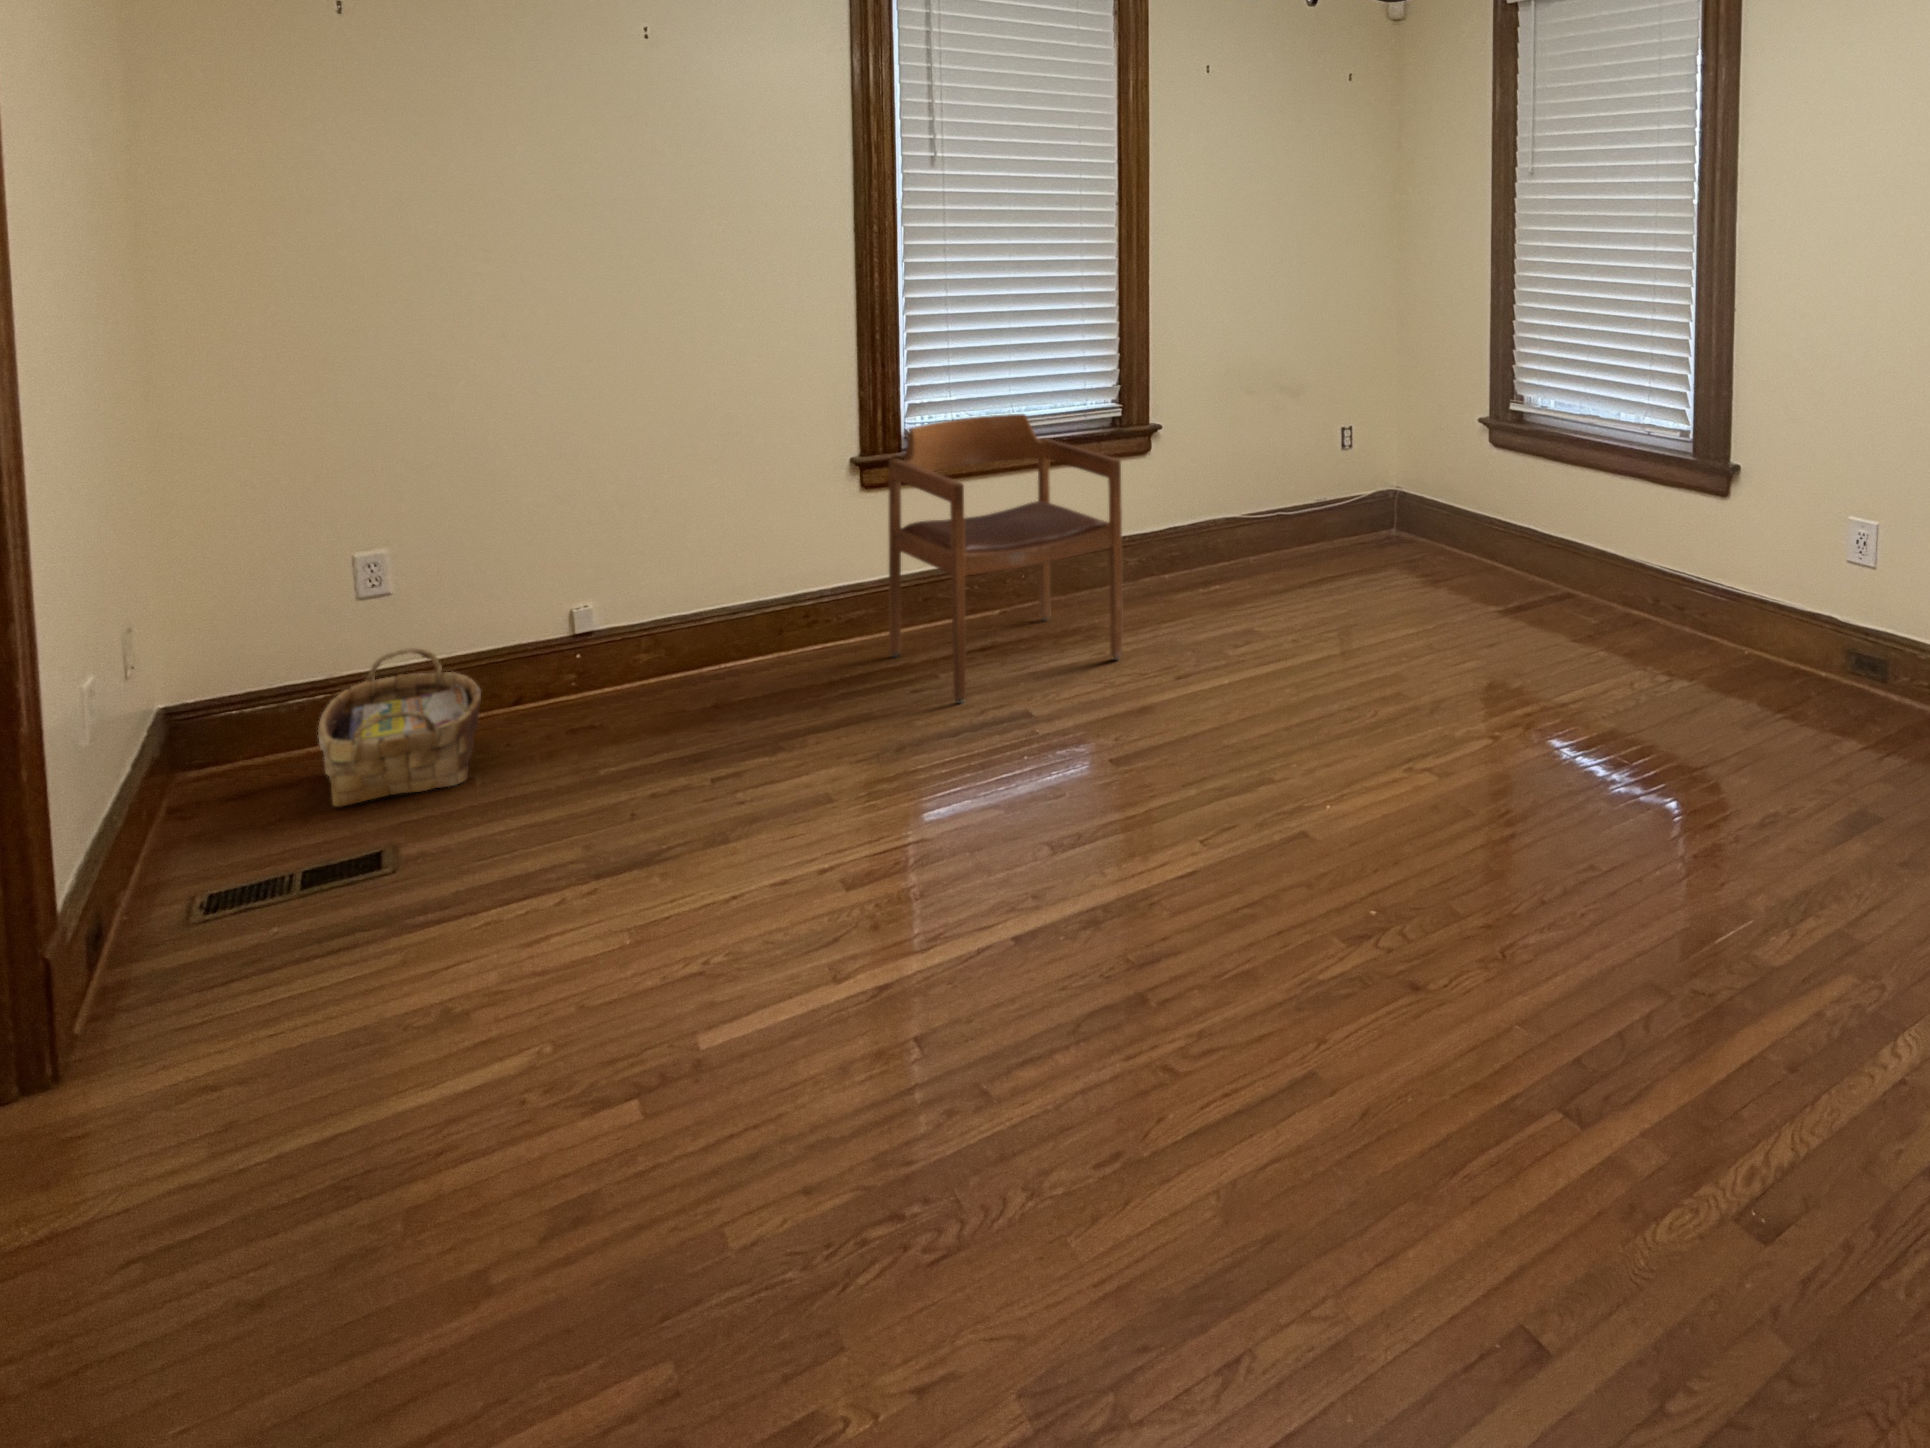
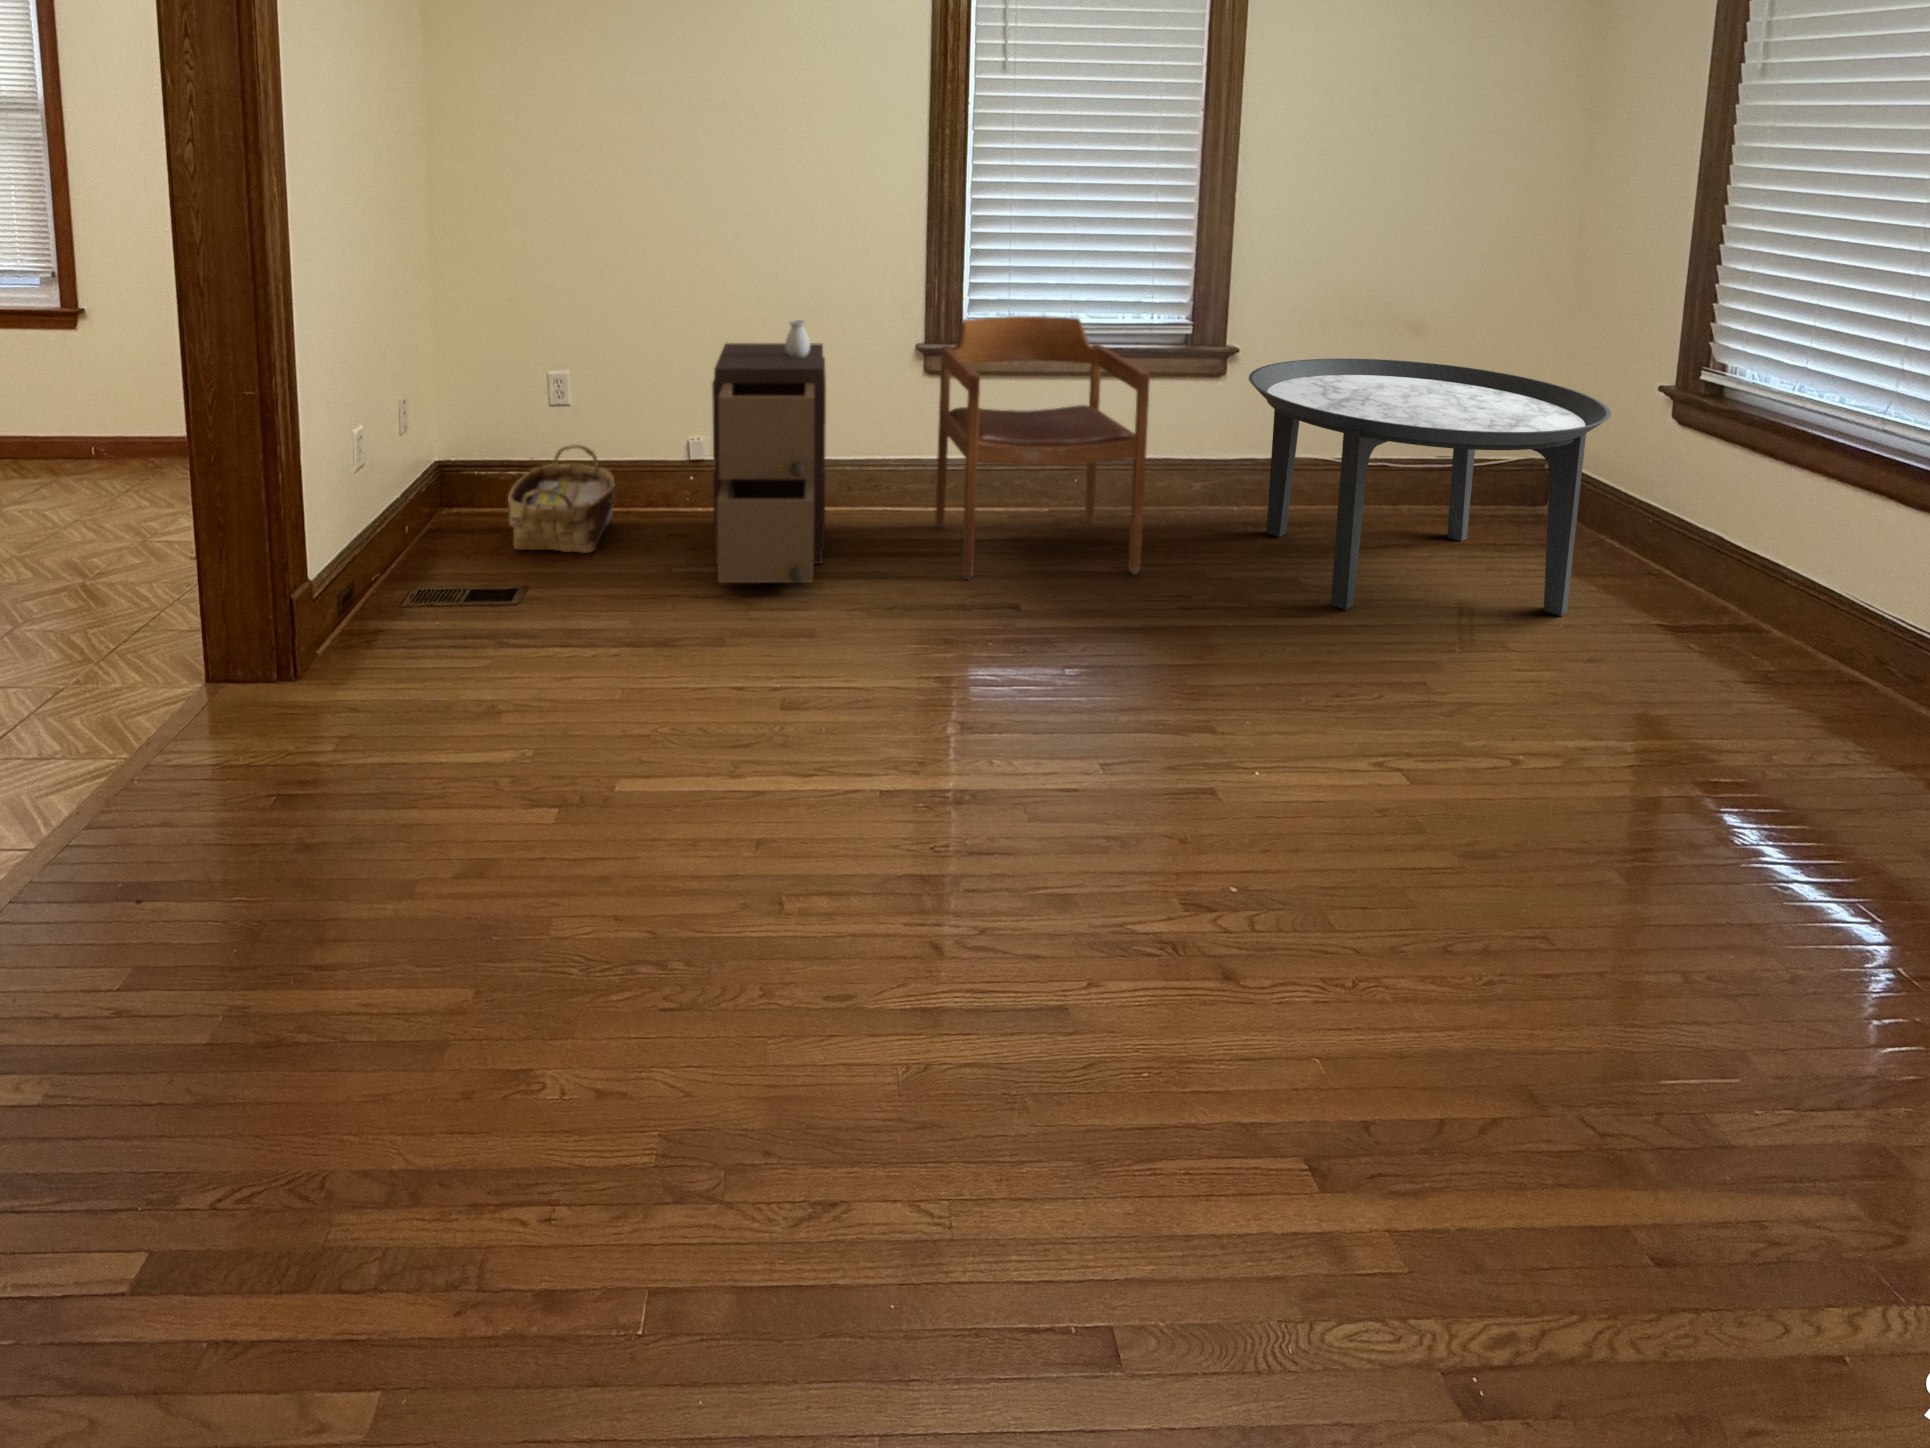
round table: none [1190,422,1474,649] -> present [1249,359,1611,616]
storage cabinet: none [618,449,800,773] -> present [712,320,826,583]

